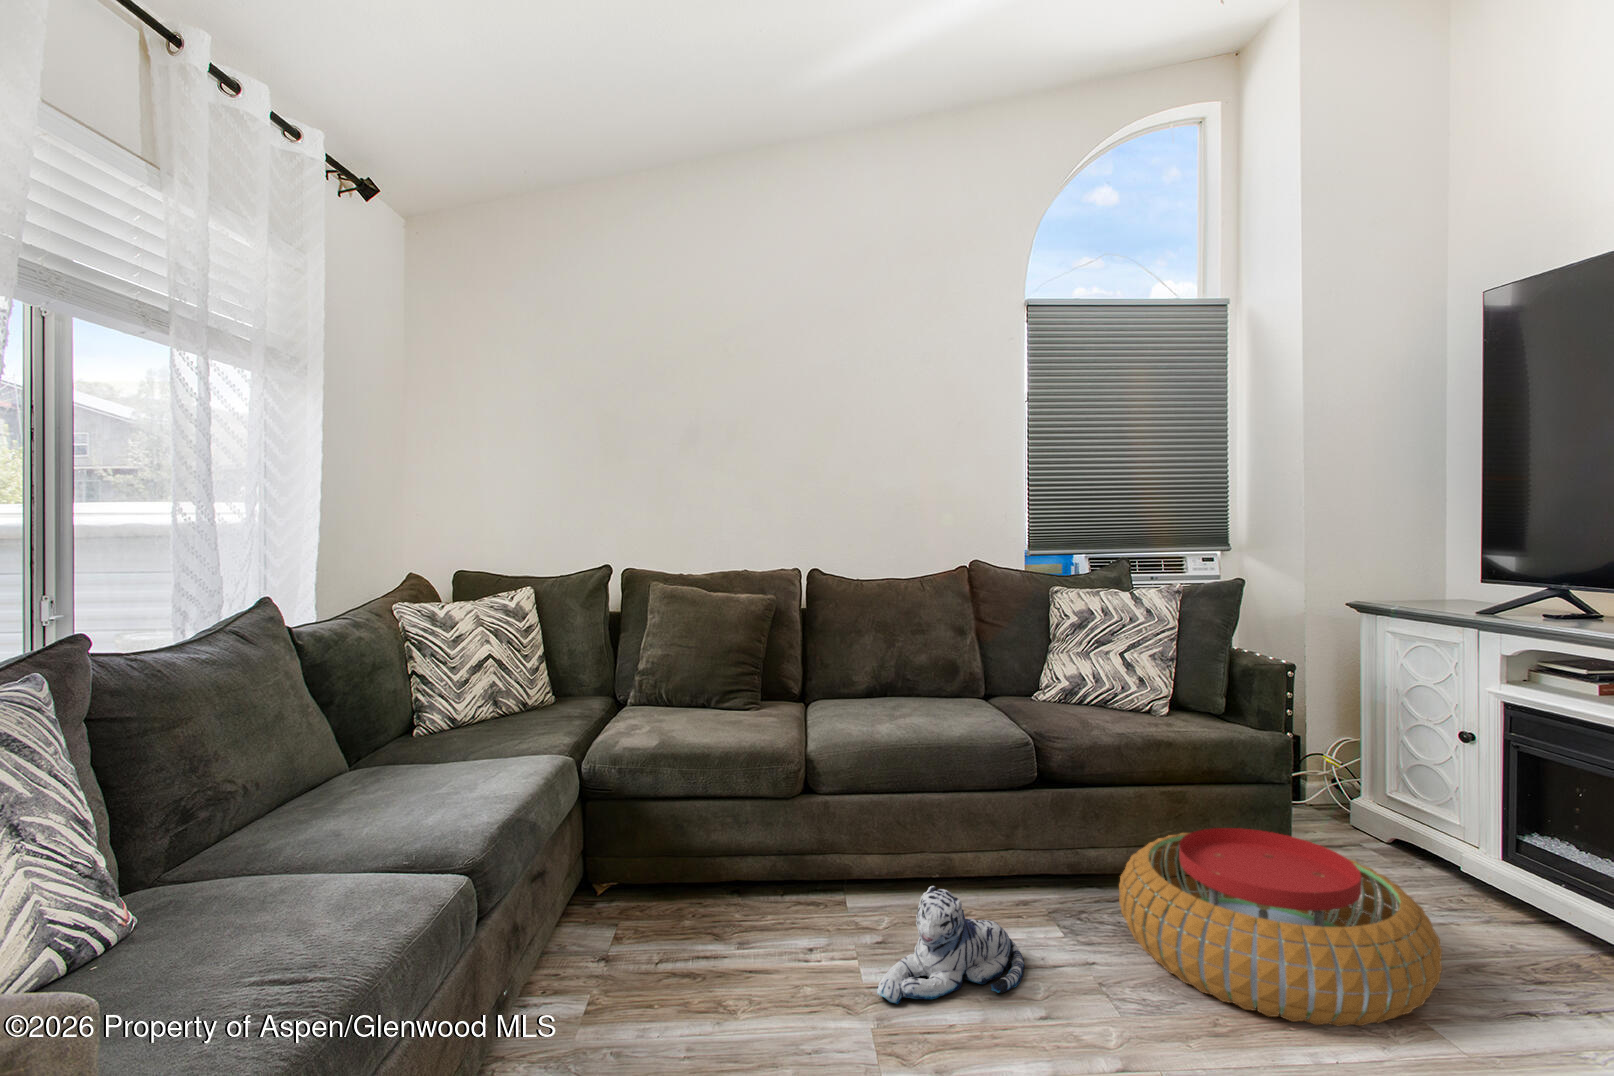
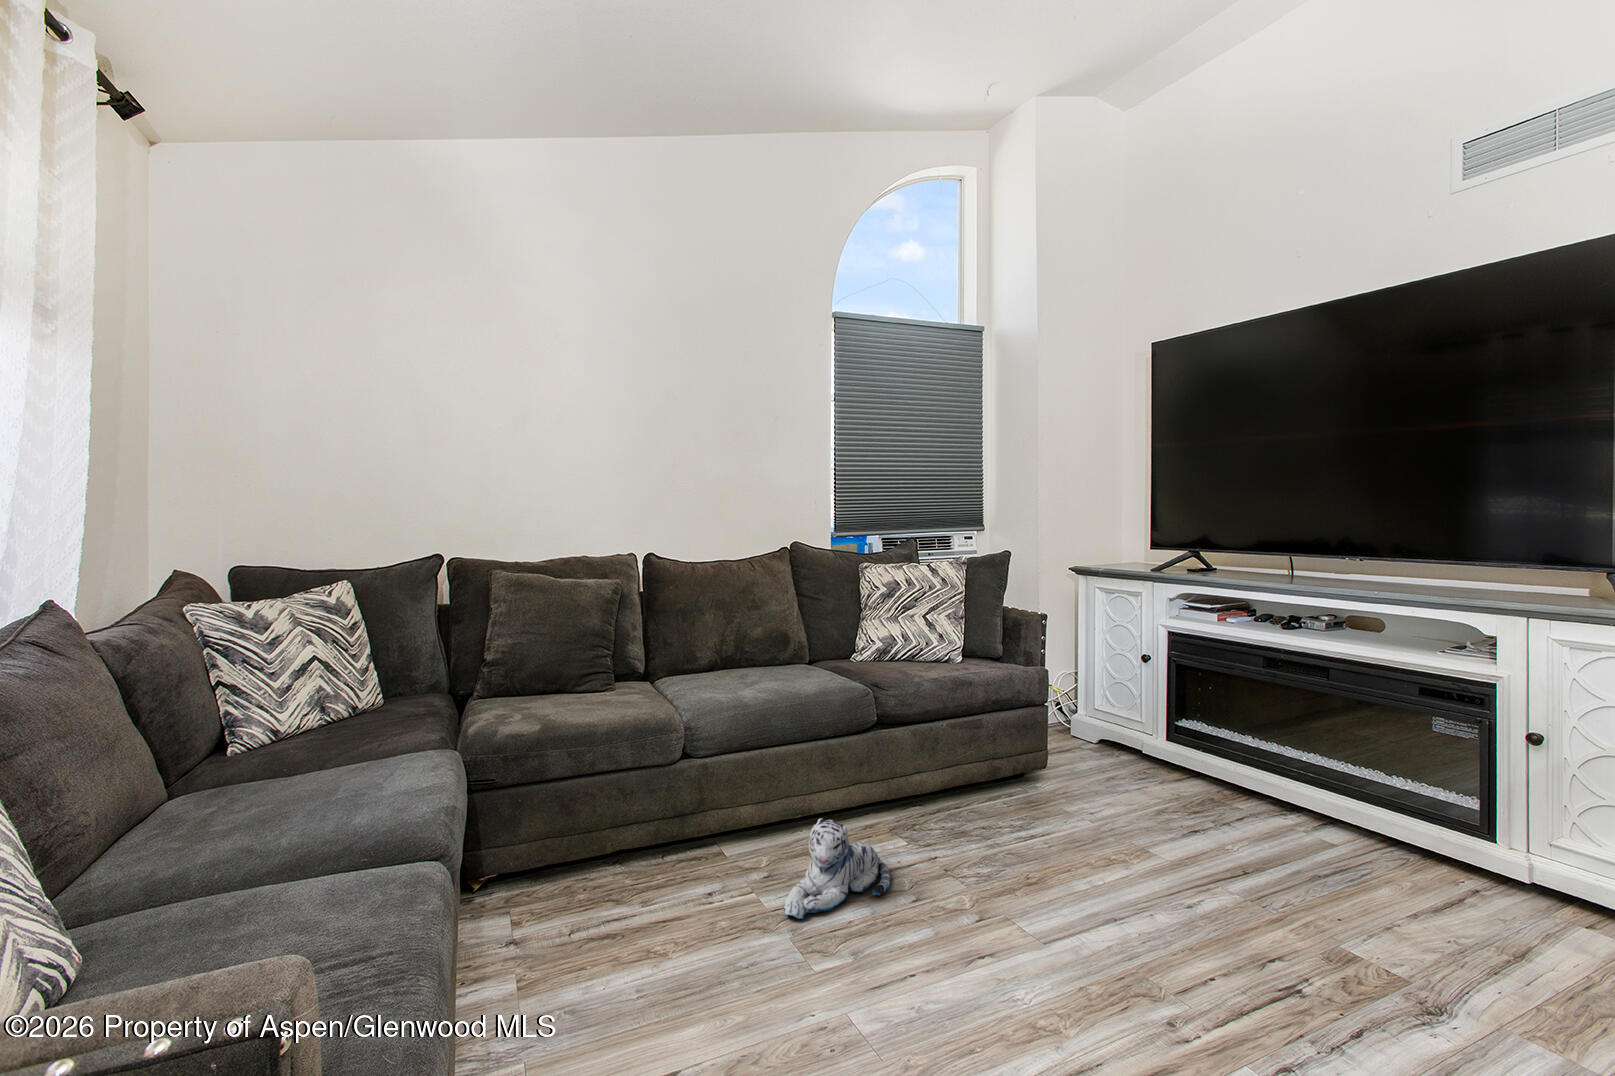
pouf: present [1119,828,1442,1027] -> none [947,745,1167,875]

